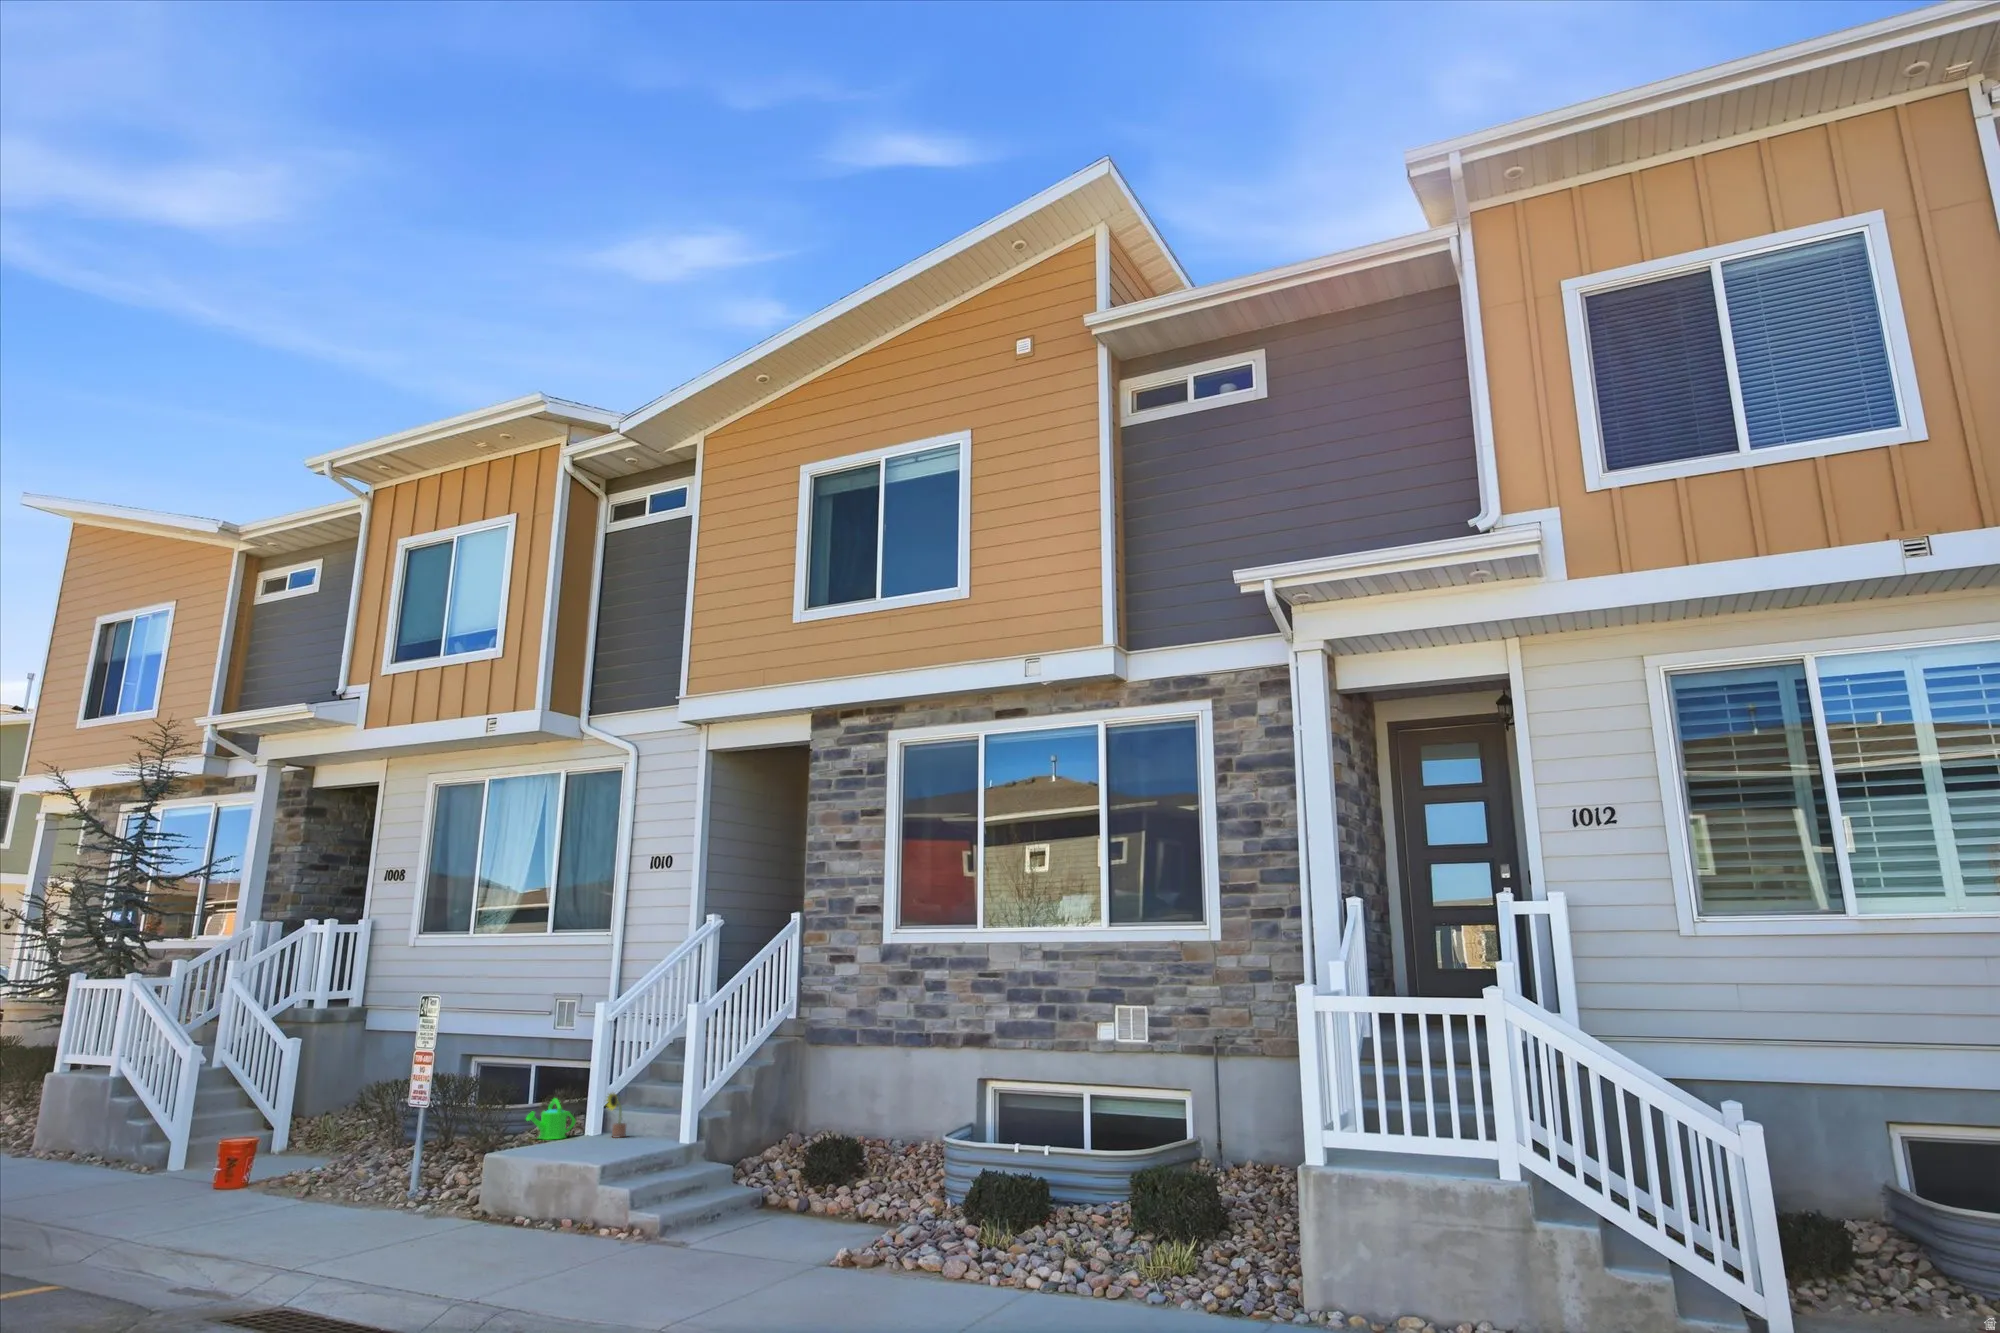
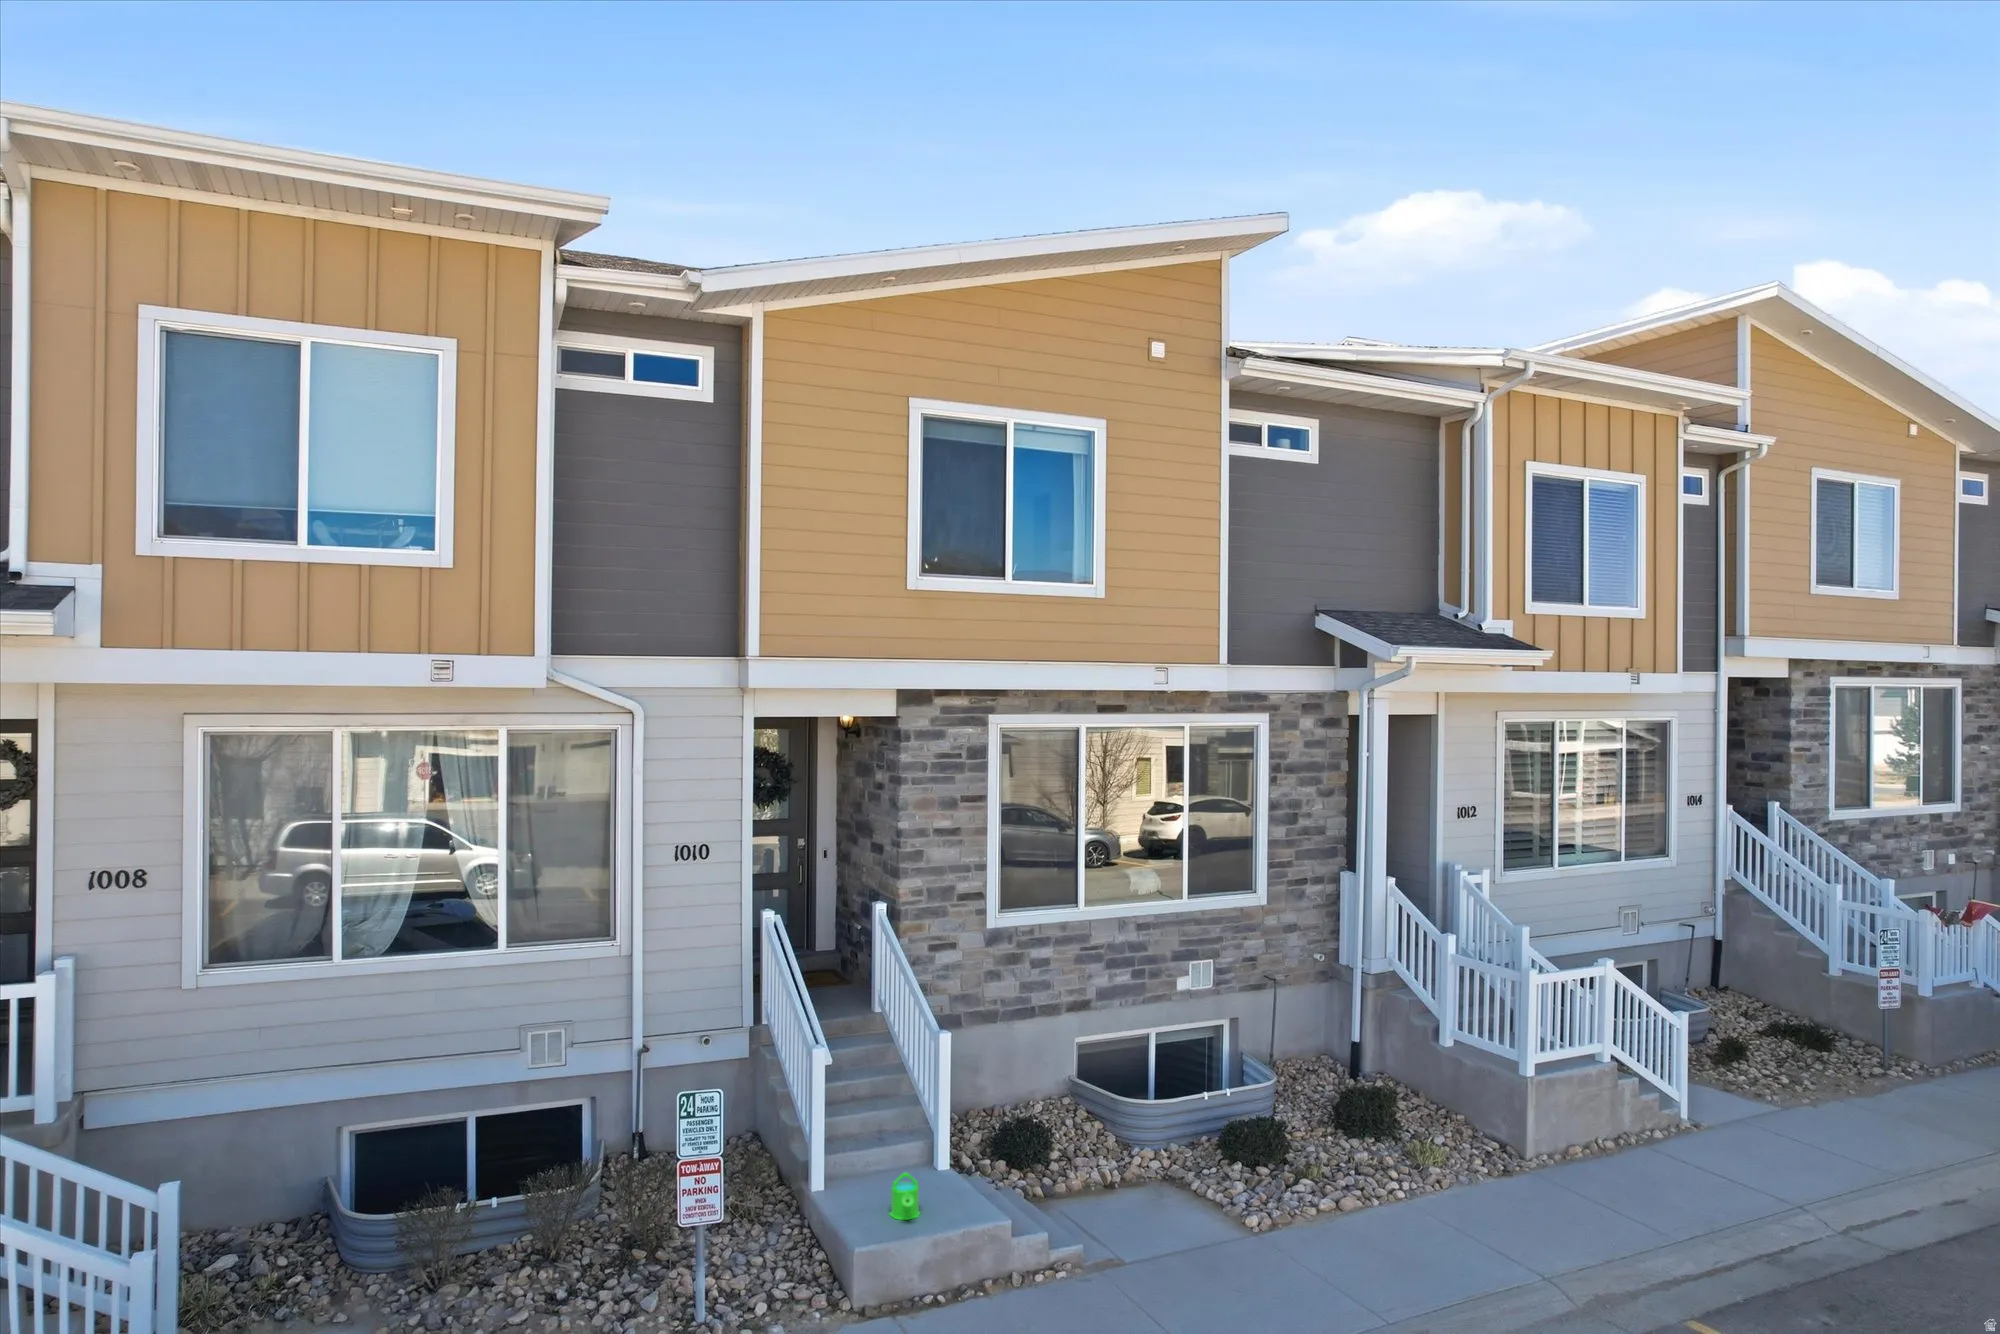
decorative plant: present [607,1093,626,1137] -> none [933,1147,956,1192]

